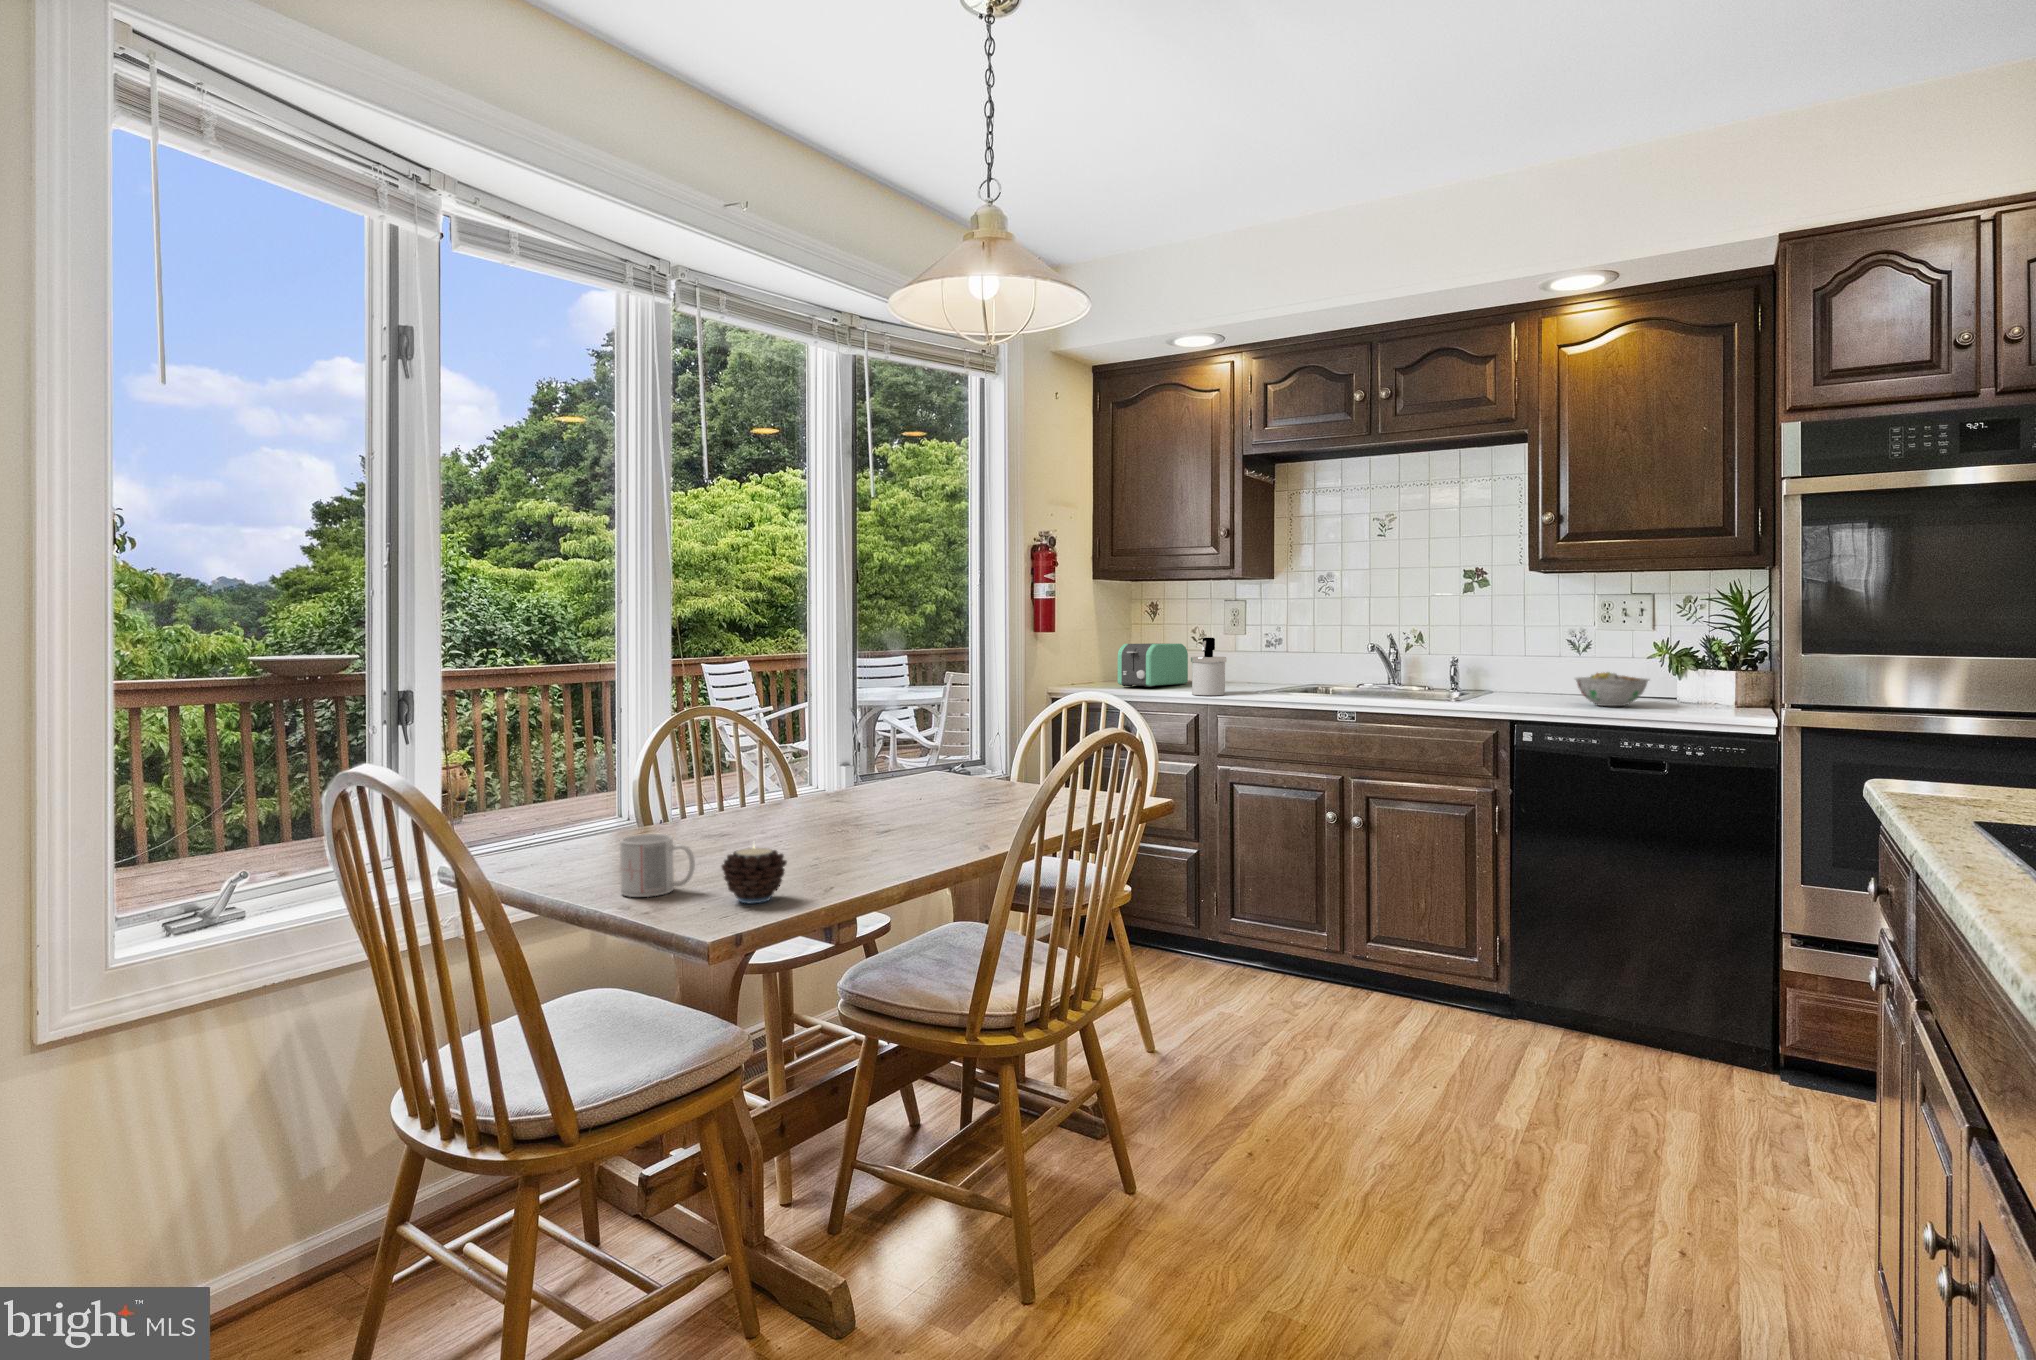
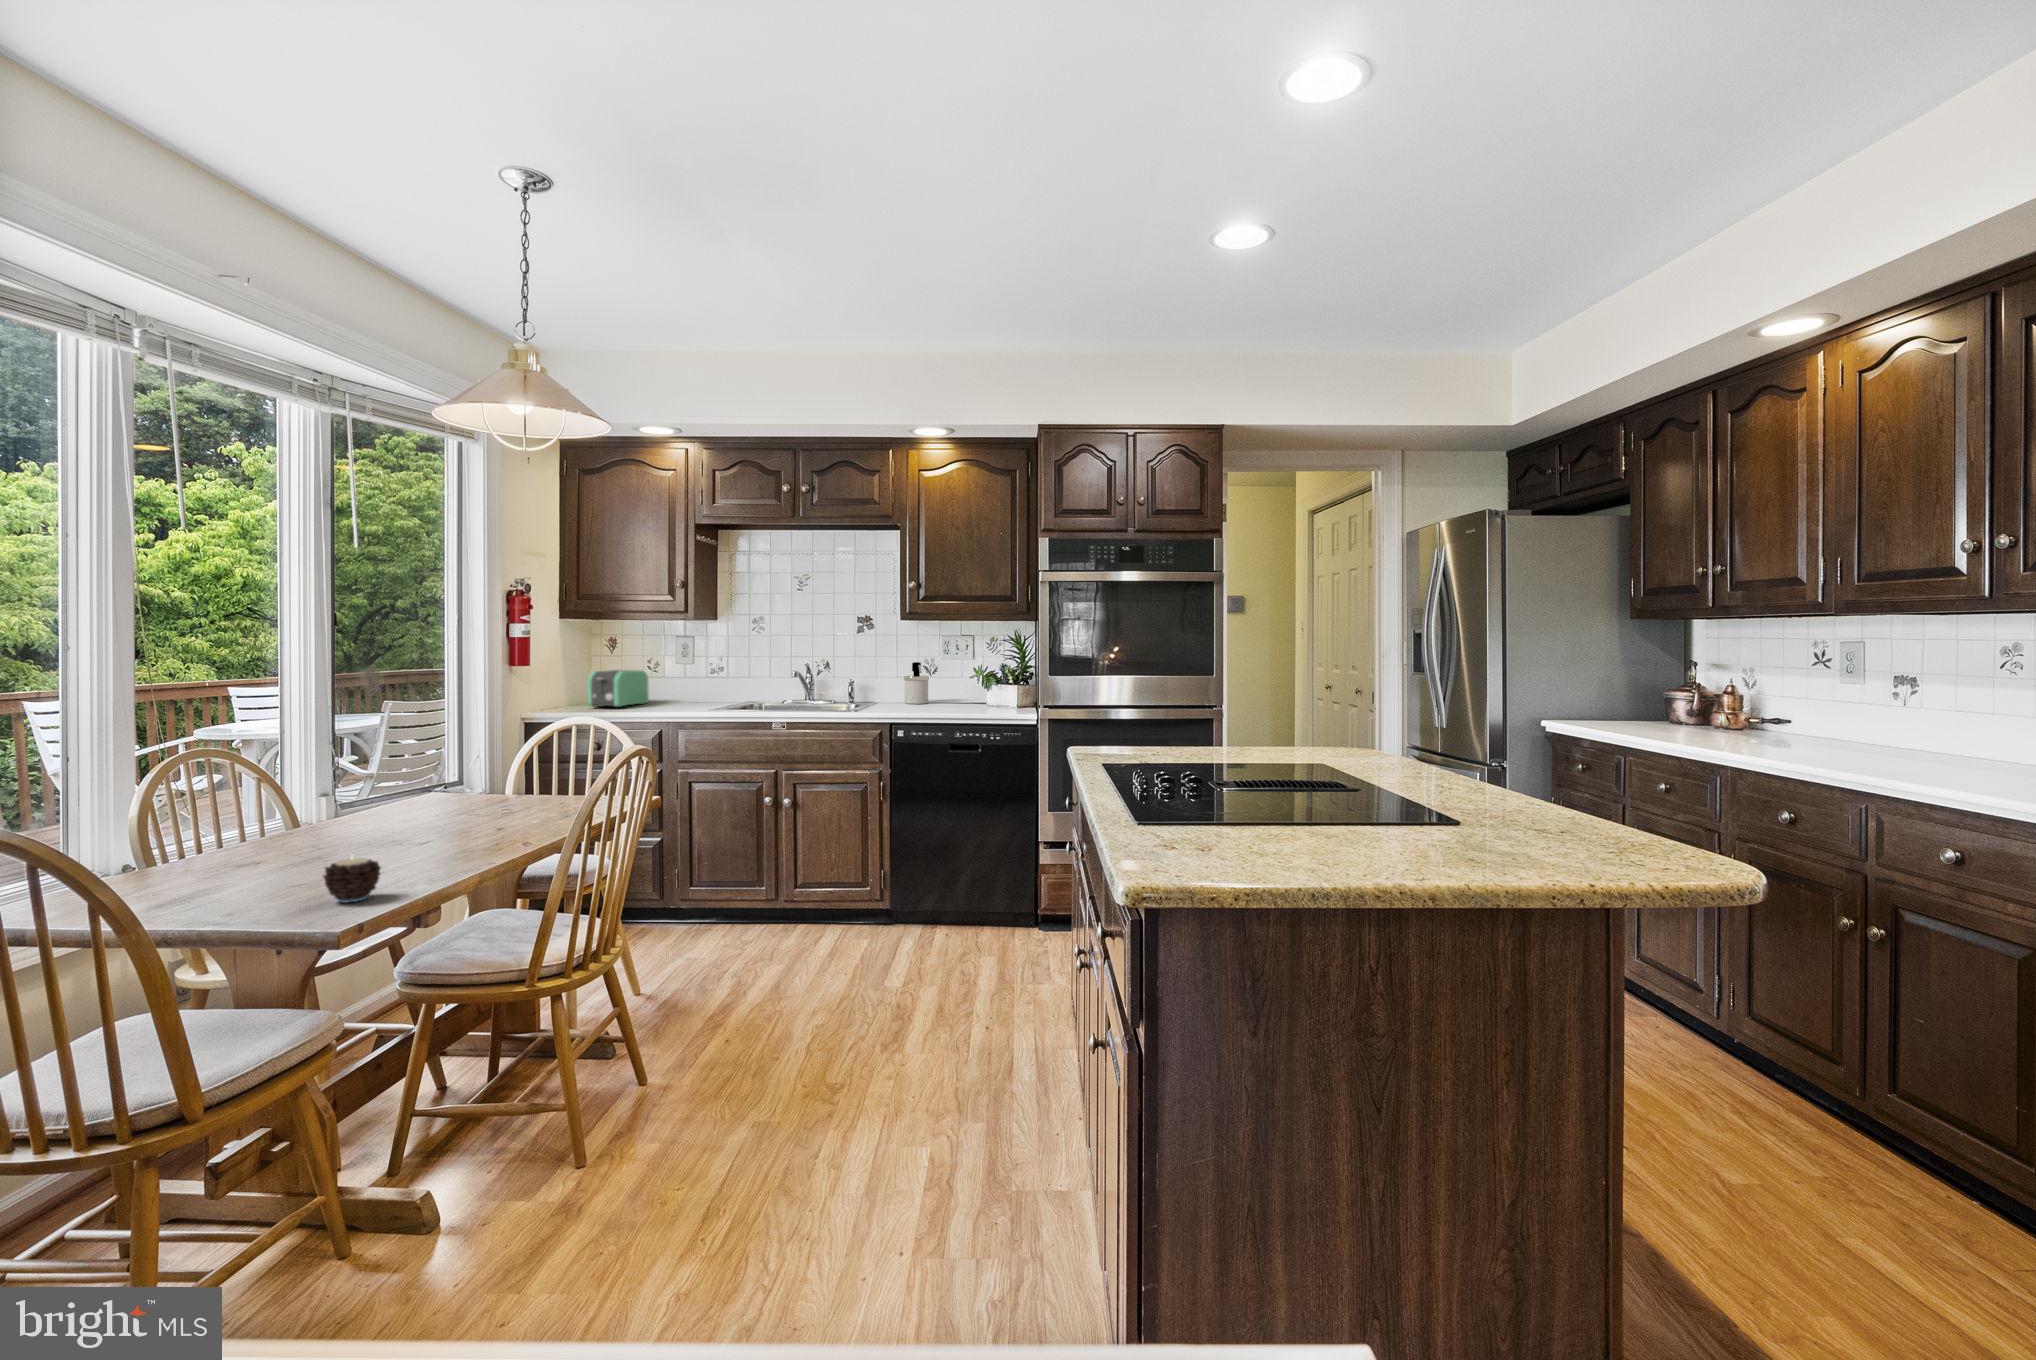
soap dispenser: present [1191,638,1226,695] -> present [904,662,929,704]
bowl: present [1575,672,1649,706] -> none [928,690,972,712]
mug: present [620,834,695,897] -> none [208,858,285,912]

